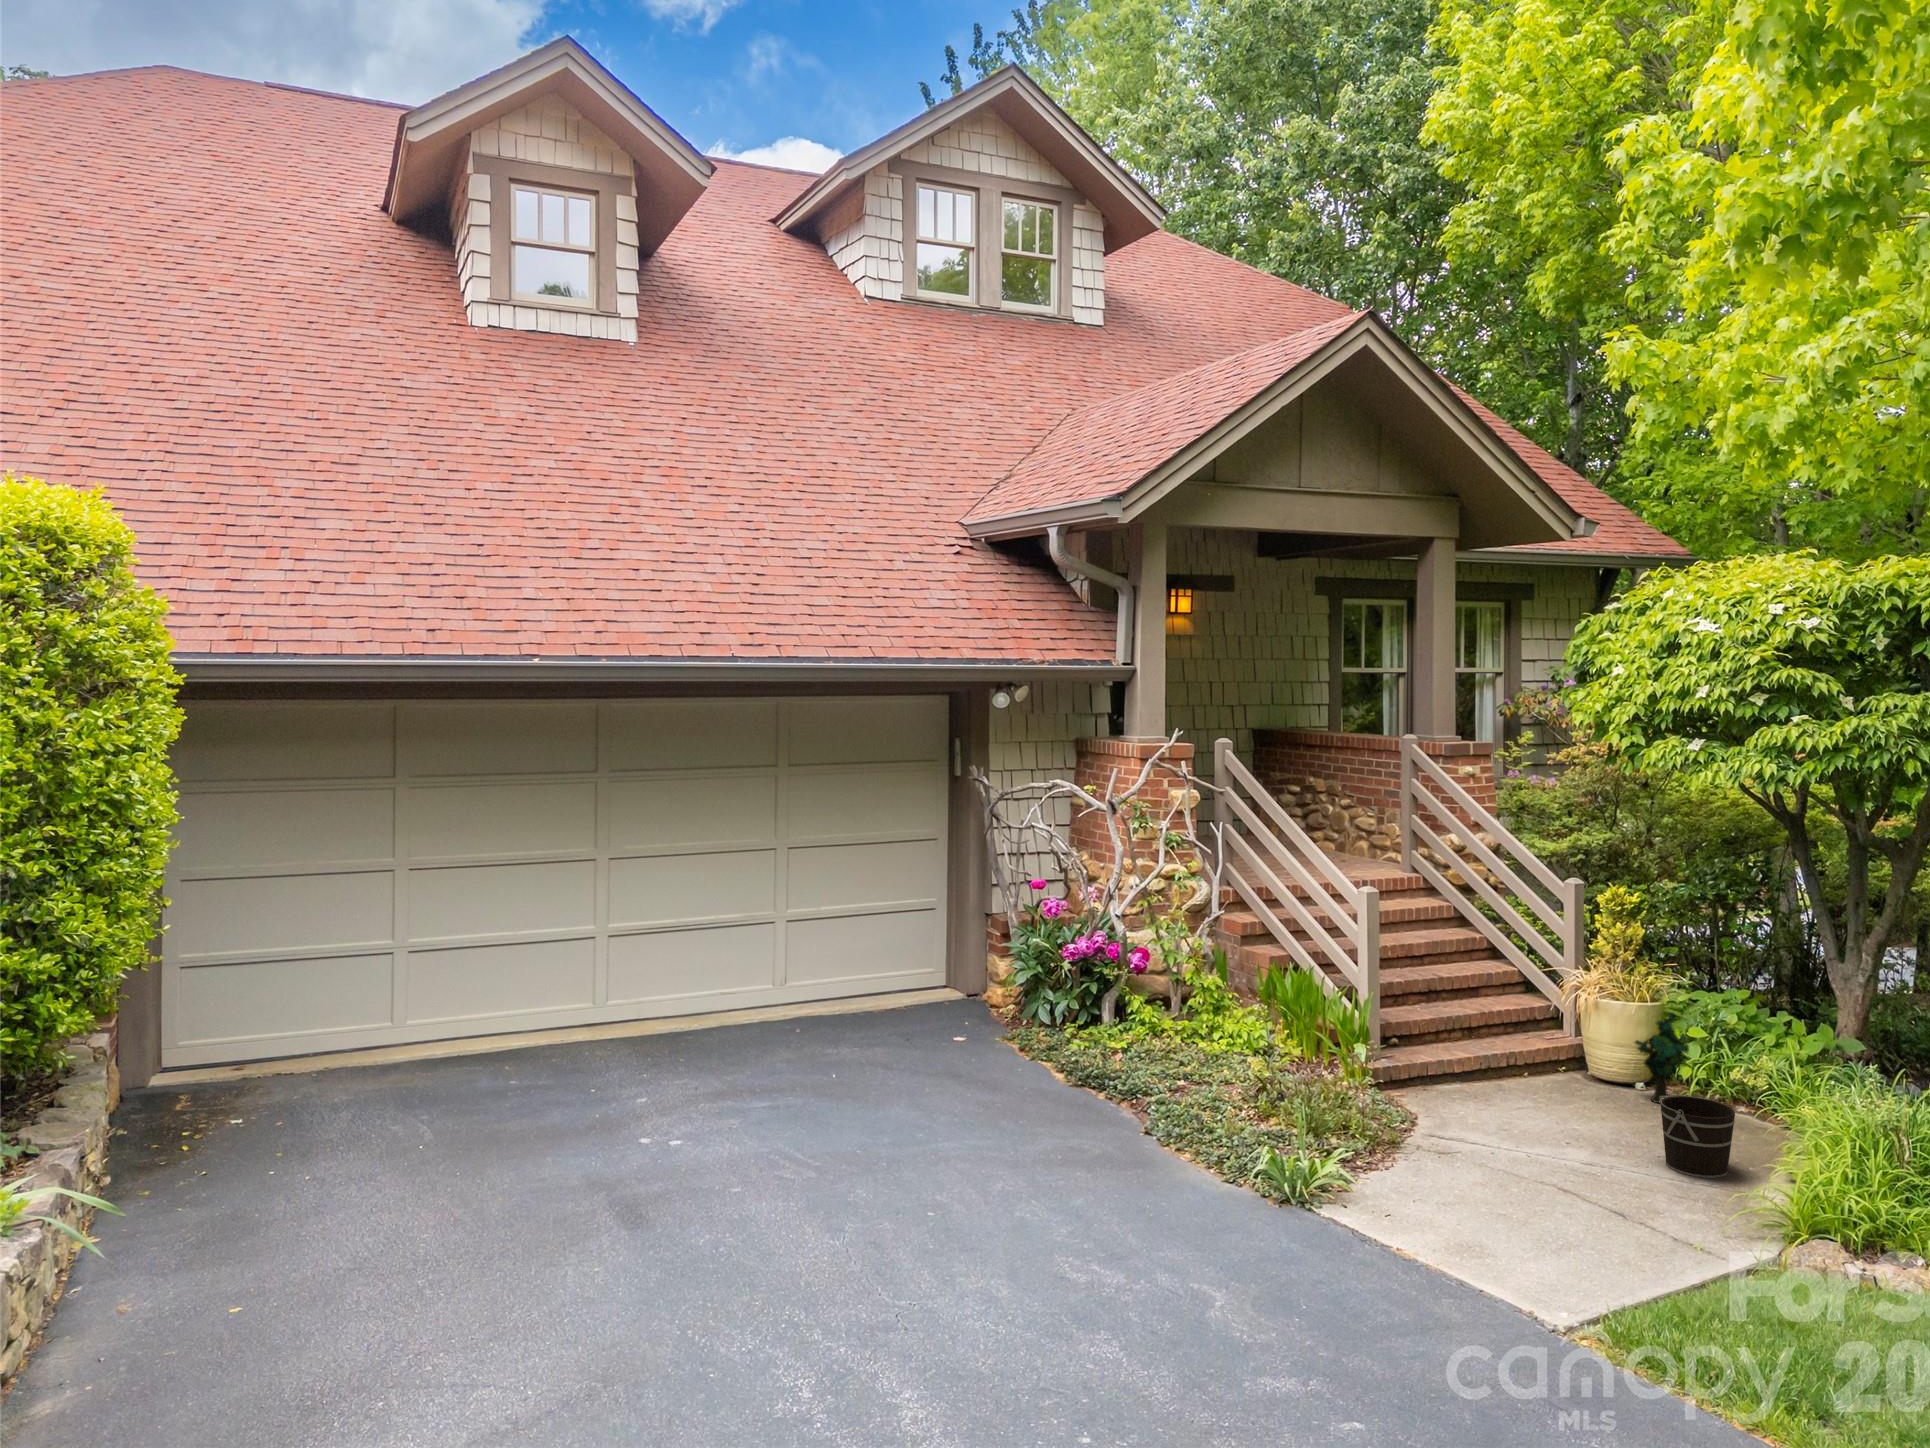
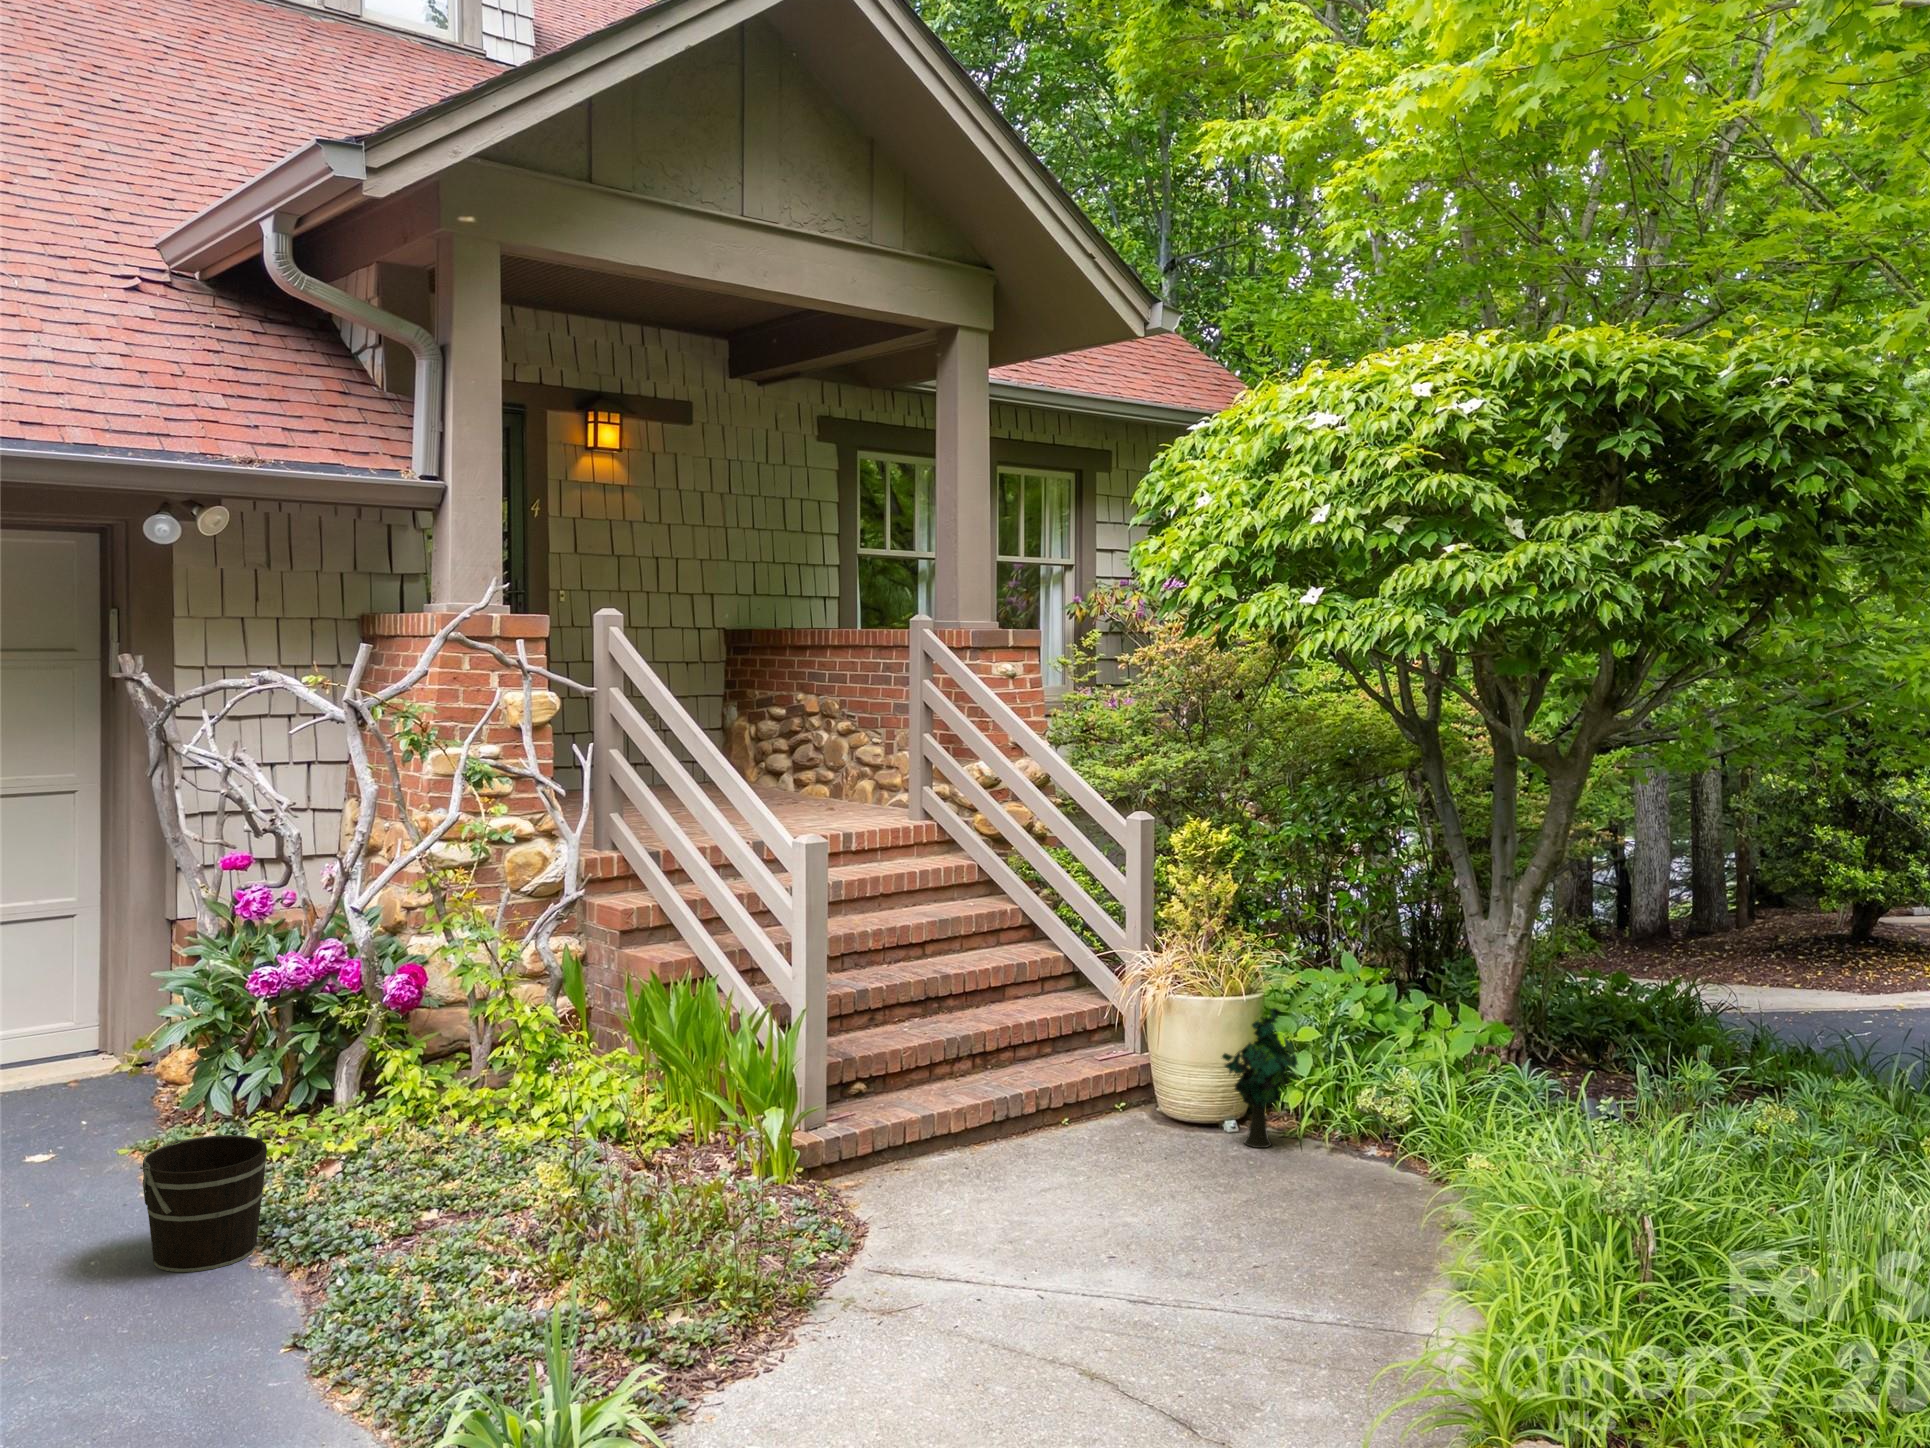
bucket: present [1660,1096,1735,1178] -> present [140,1133,267,1272]

